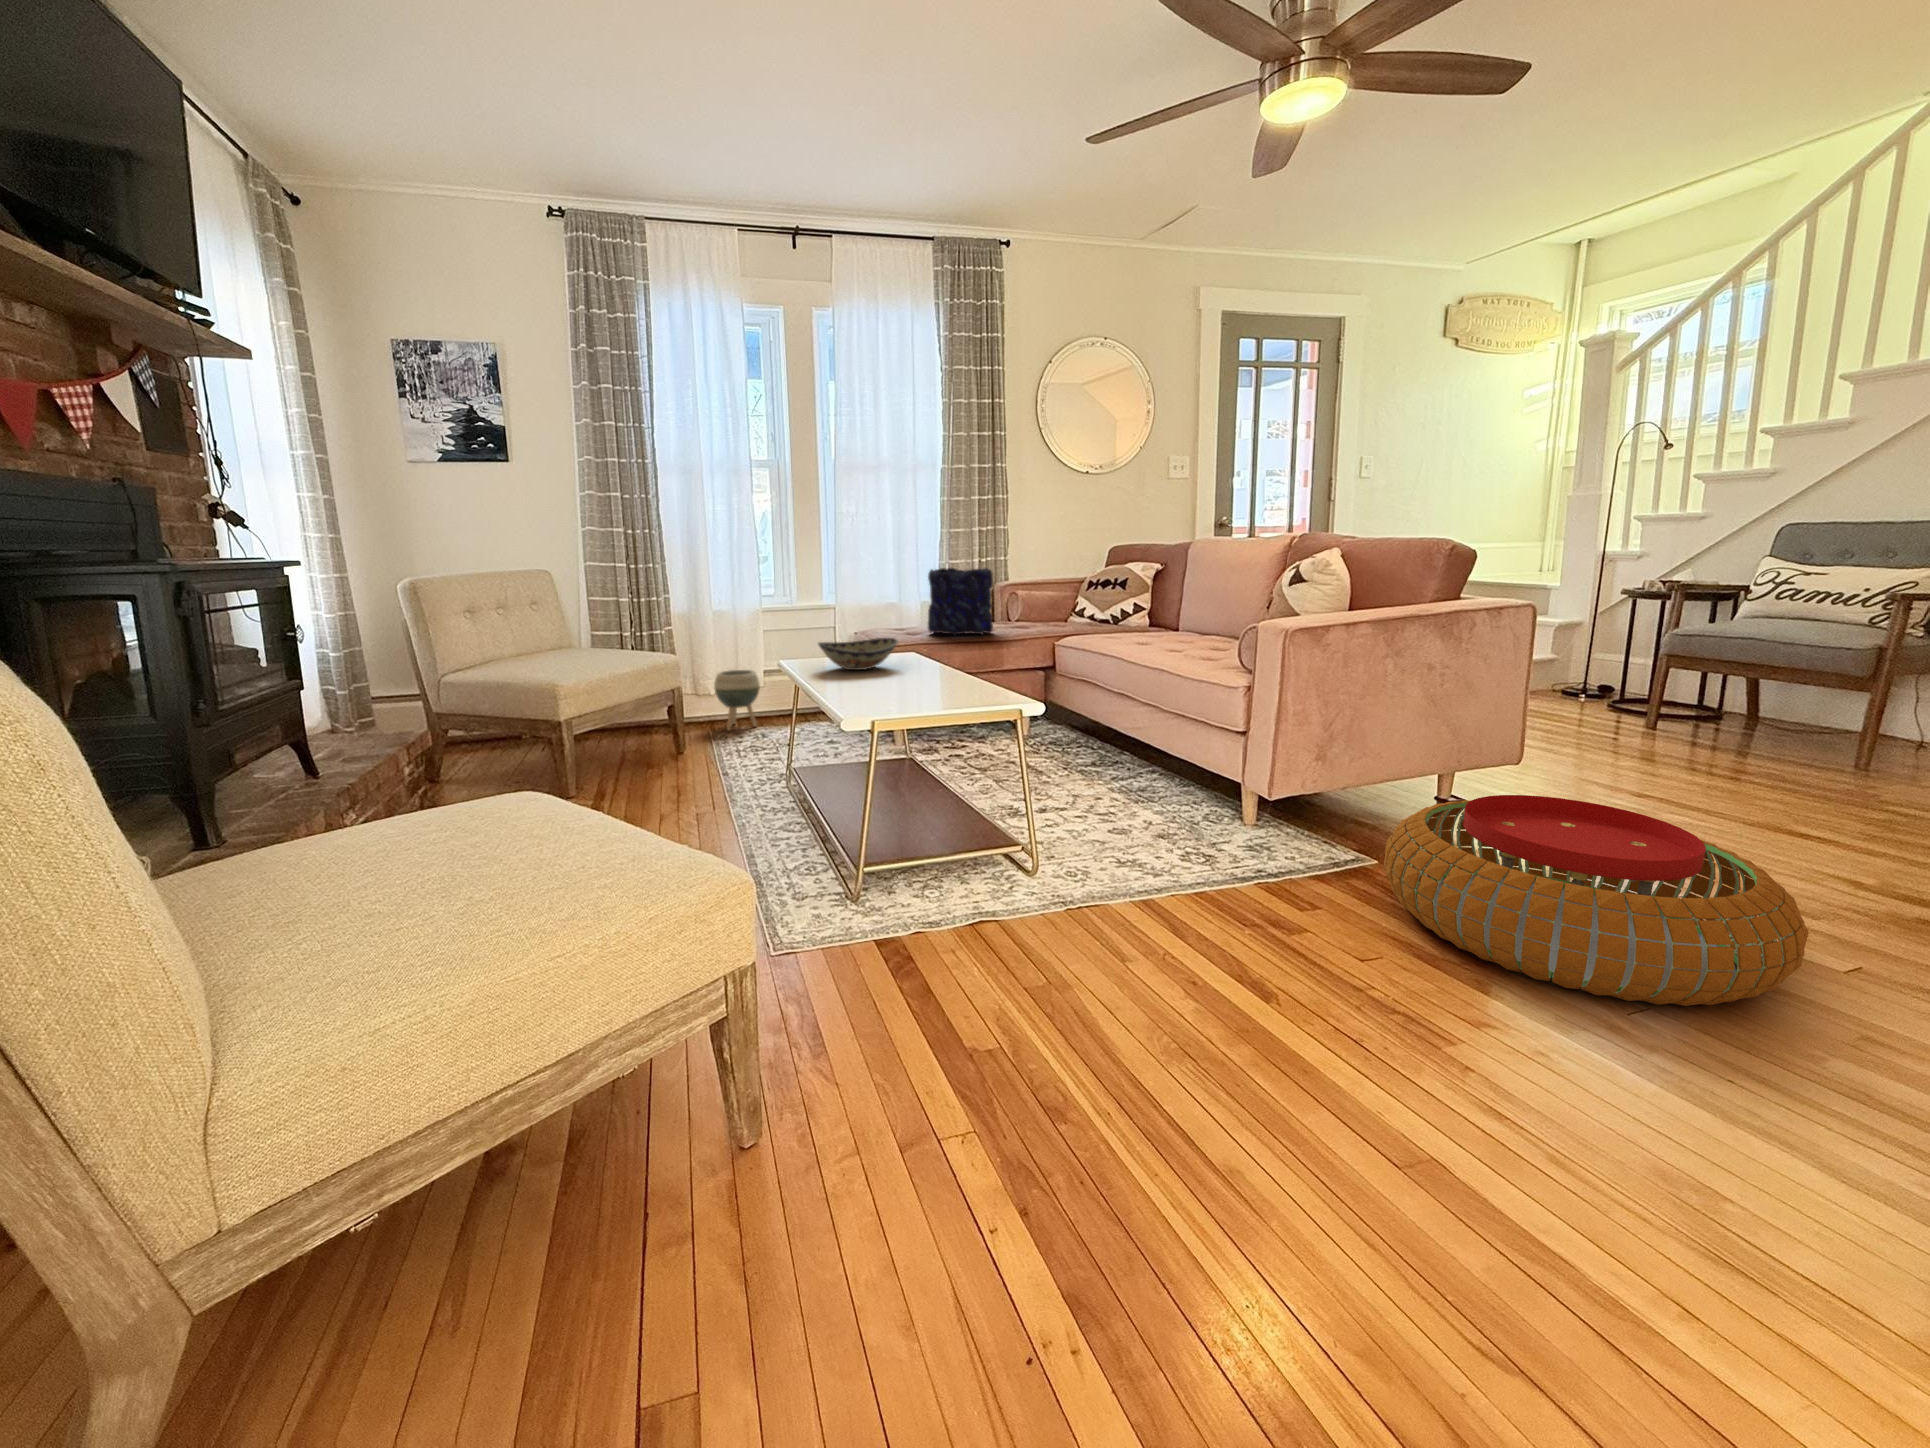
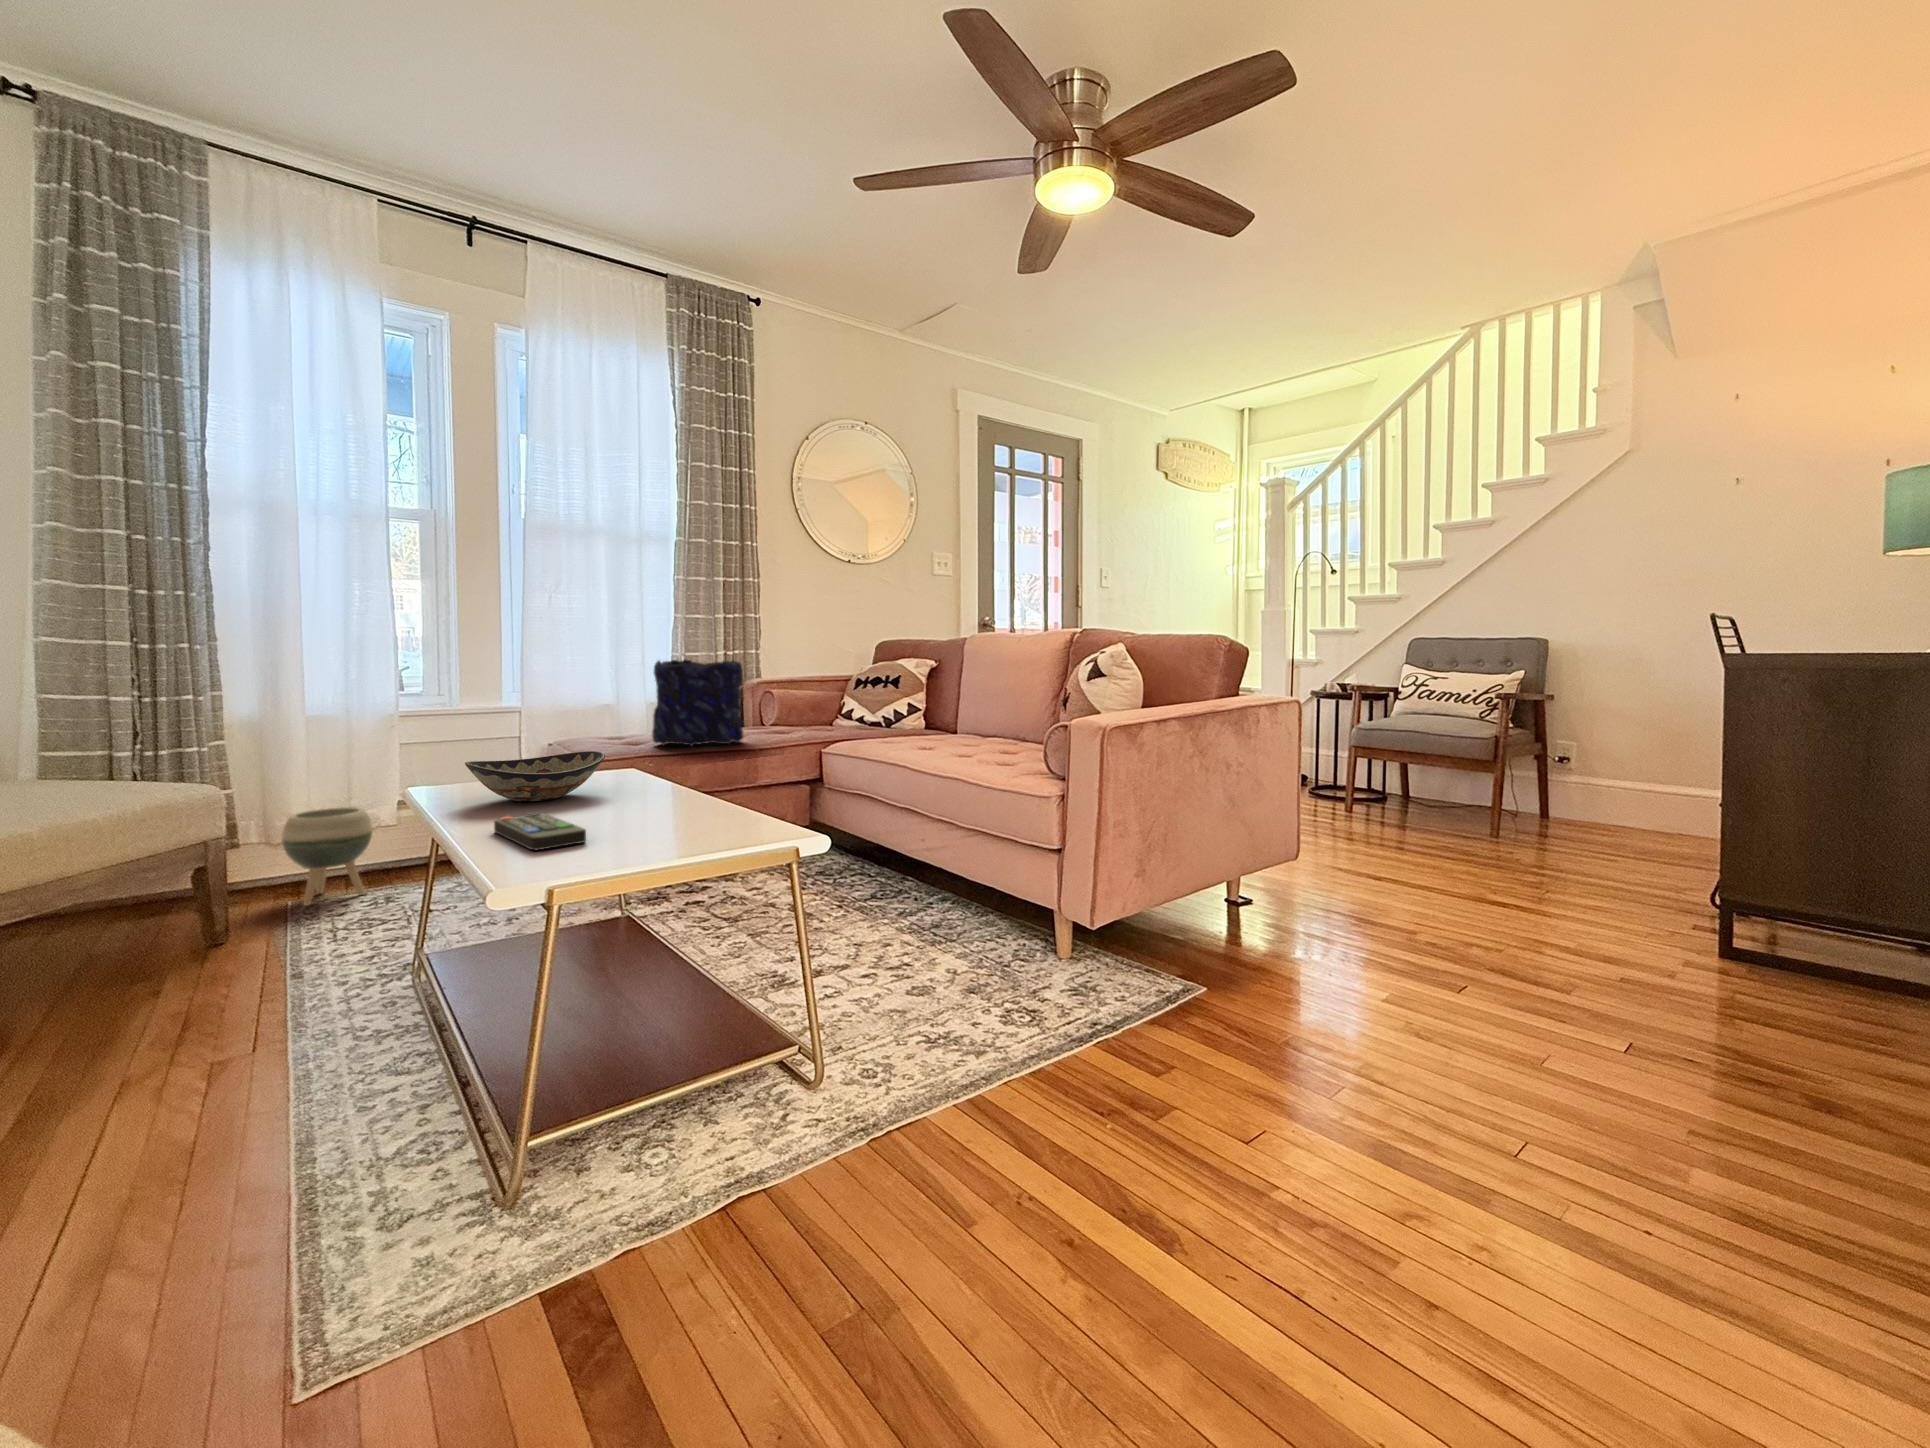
remote control: none [838,677,890,700] -> present [494,813,586,850]
pouf: present [1384,795,1809,1006] -> none [1220,894,1588,1118]

